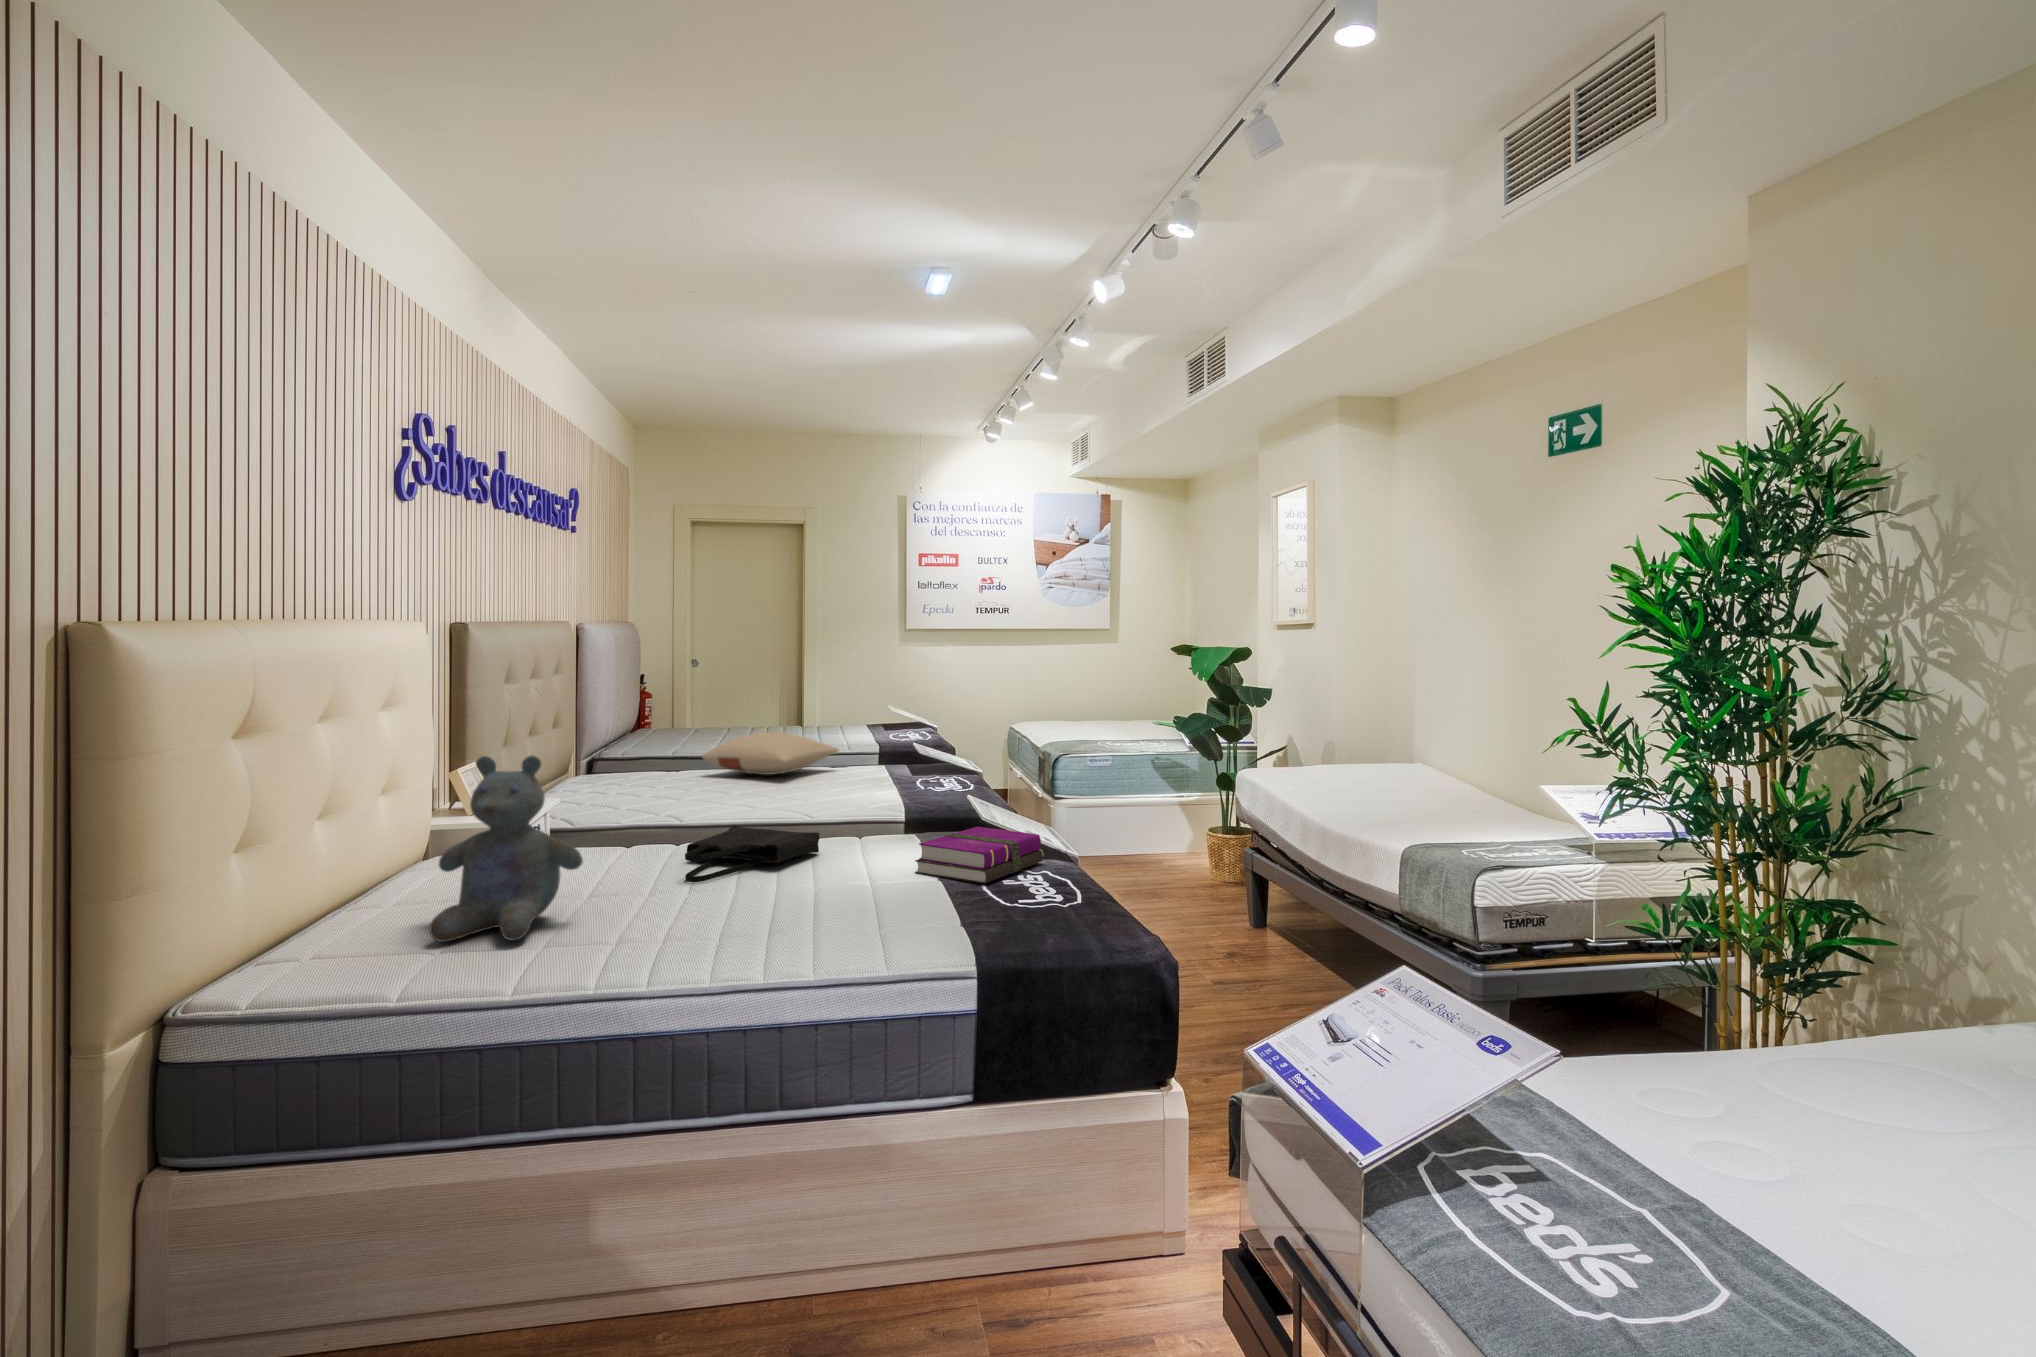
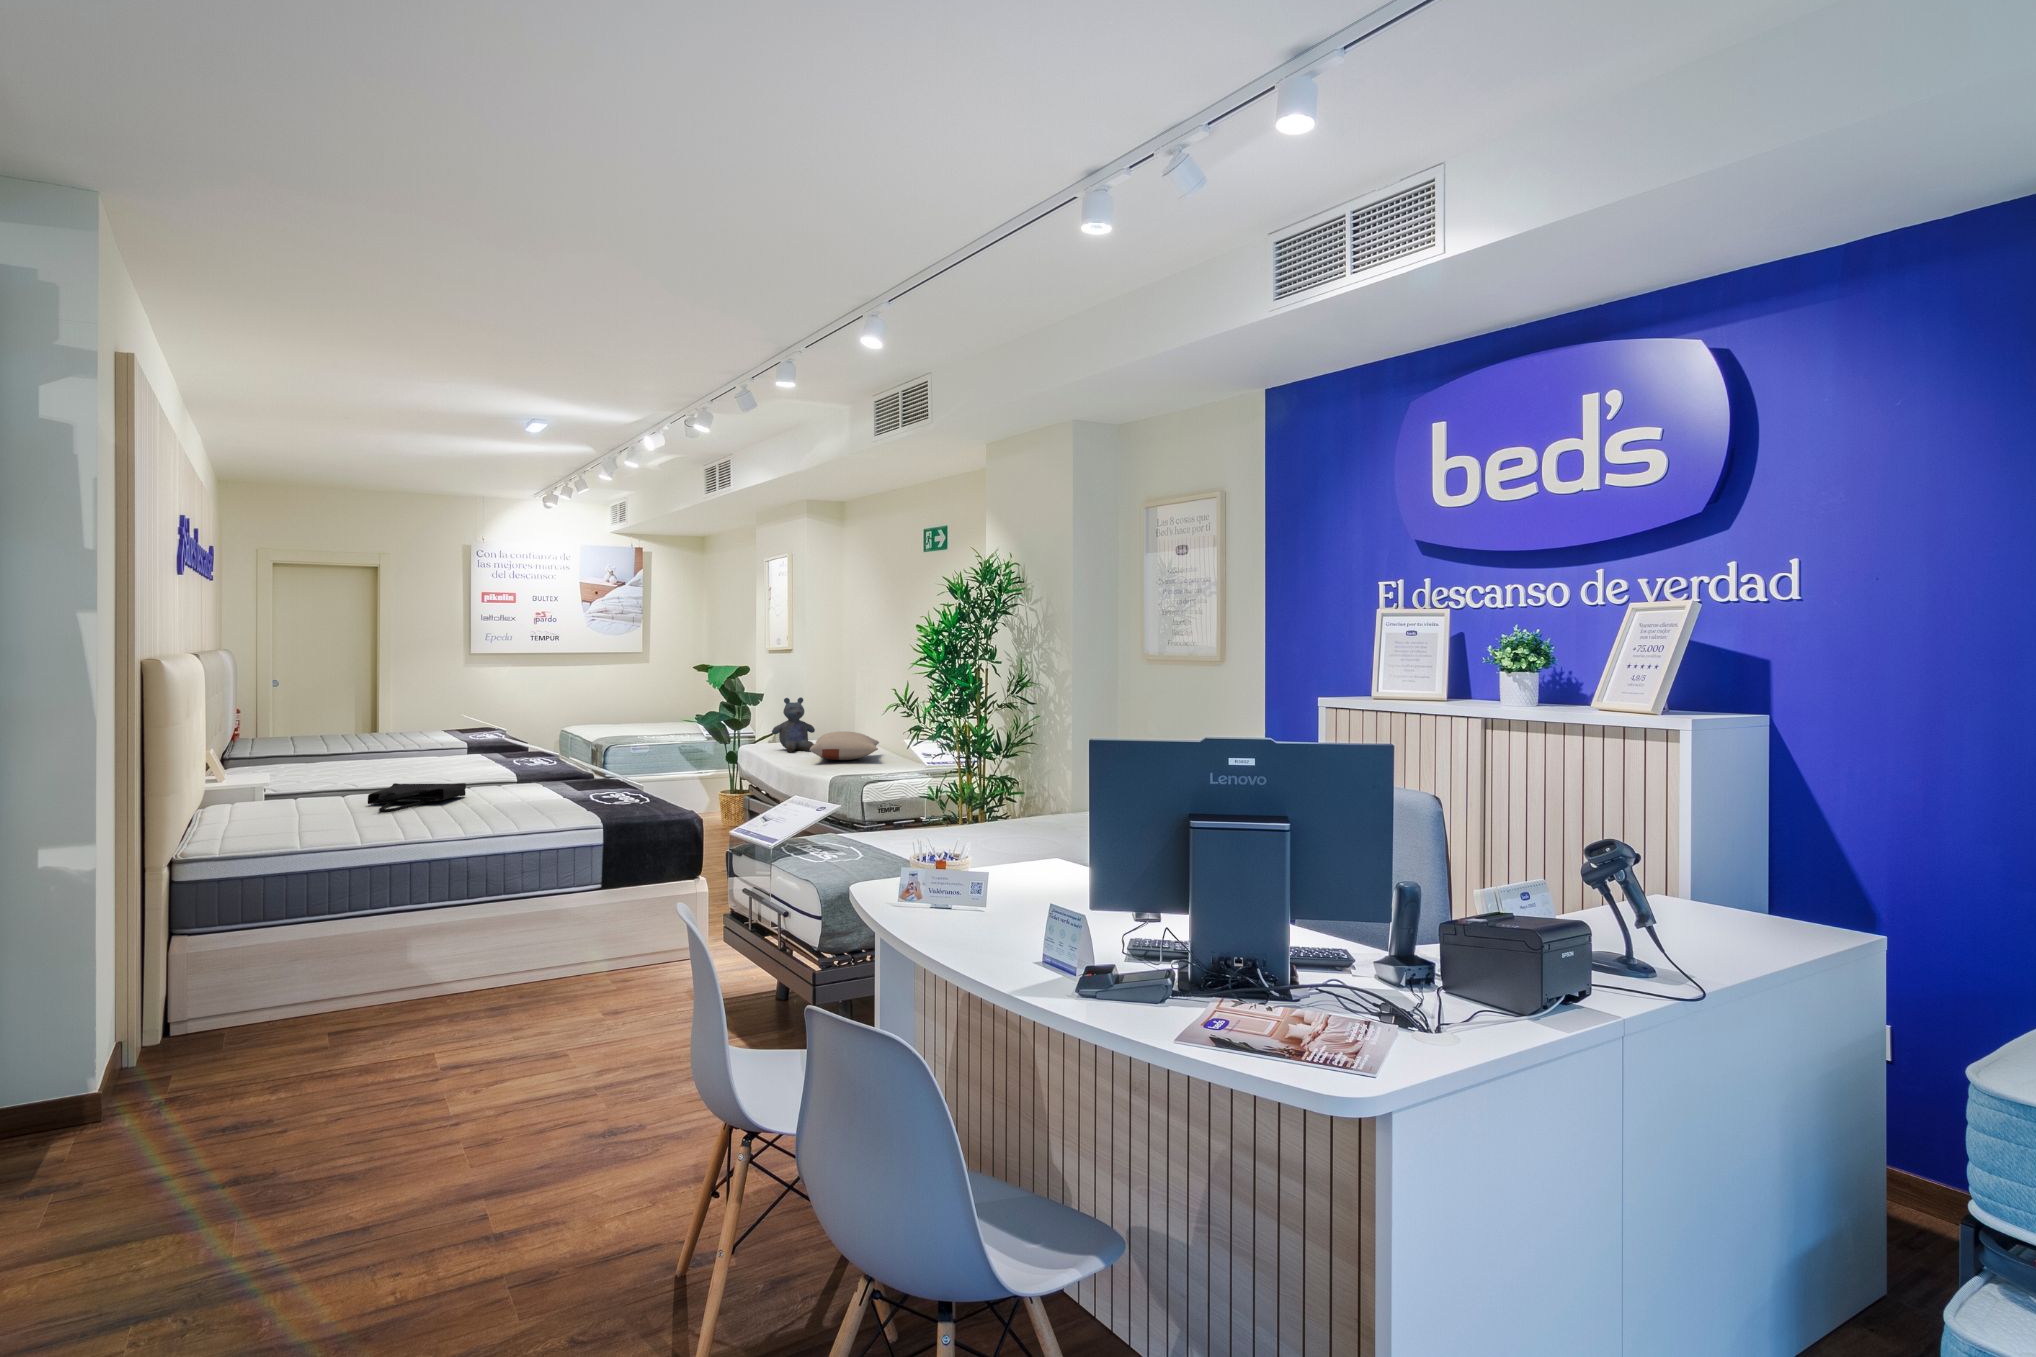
pillow: present [702,732,838,775] -> present [810,732,879,760]
stuffed bear: present [429,756,583,942] -> present [772,697,815,752]
hardback book: present [915,827,1044,883] -> none [541,774,623,800]

